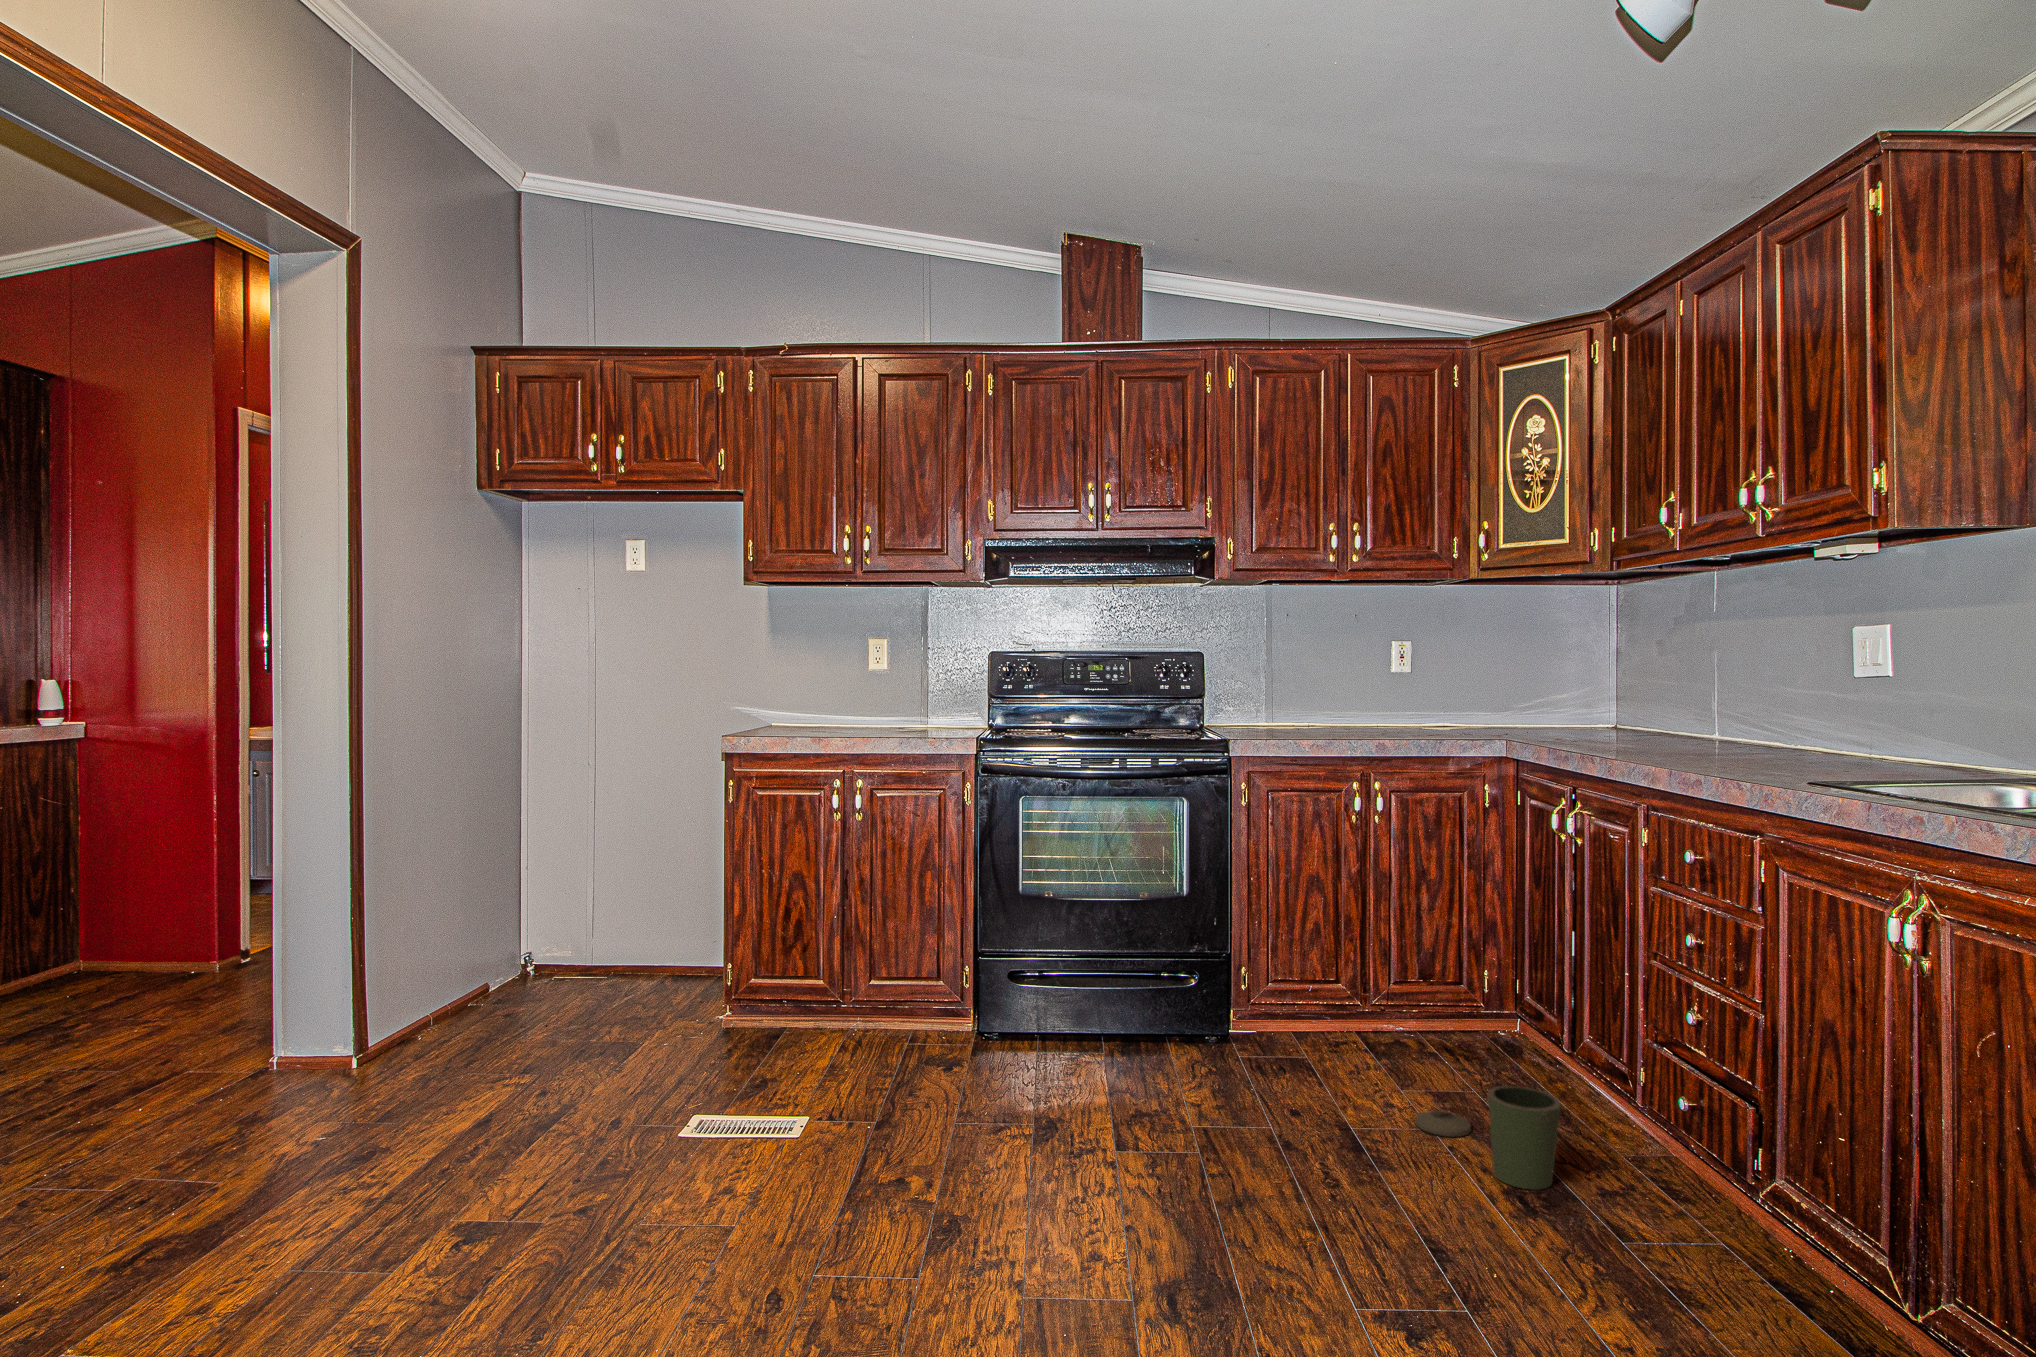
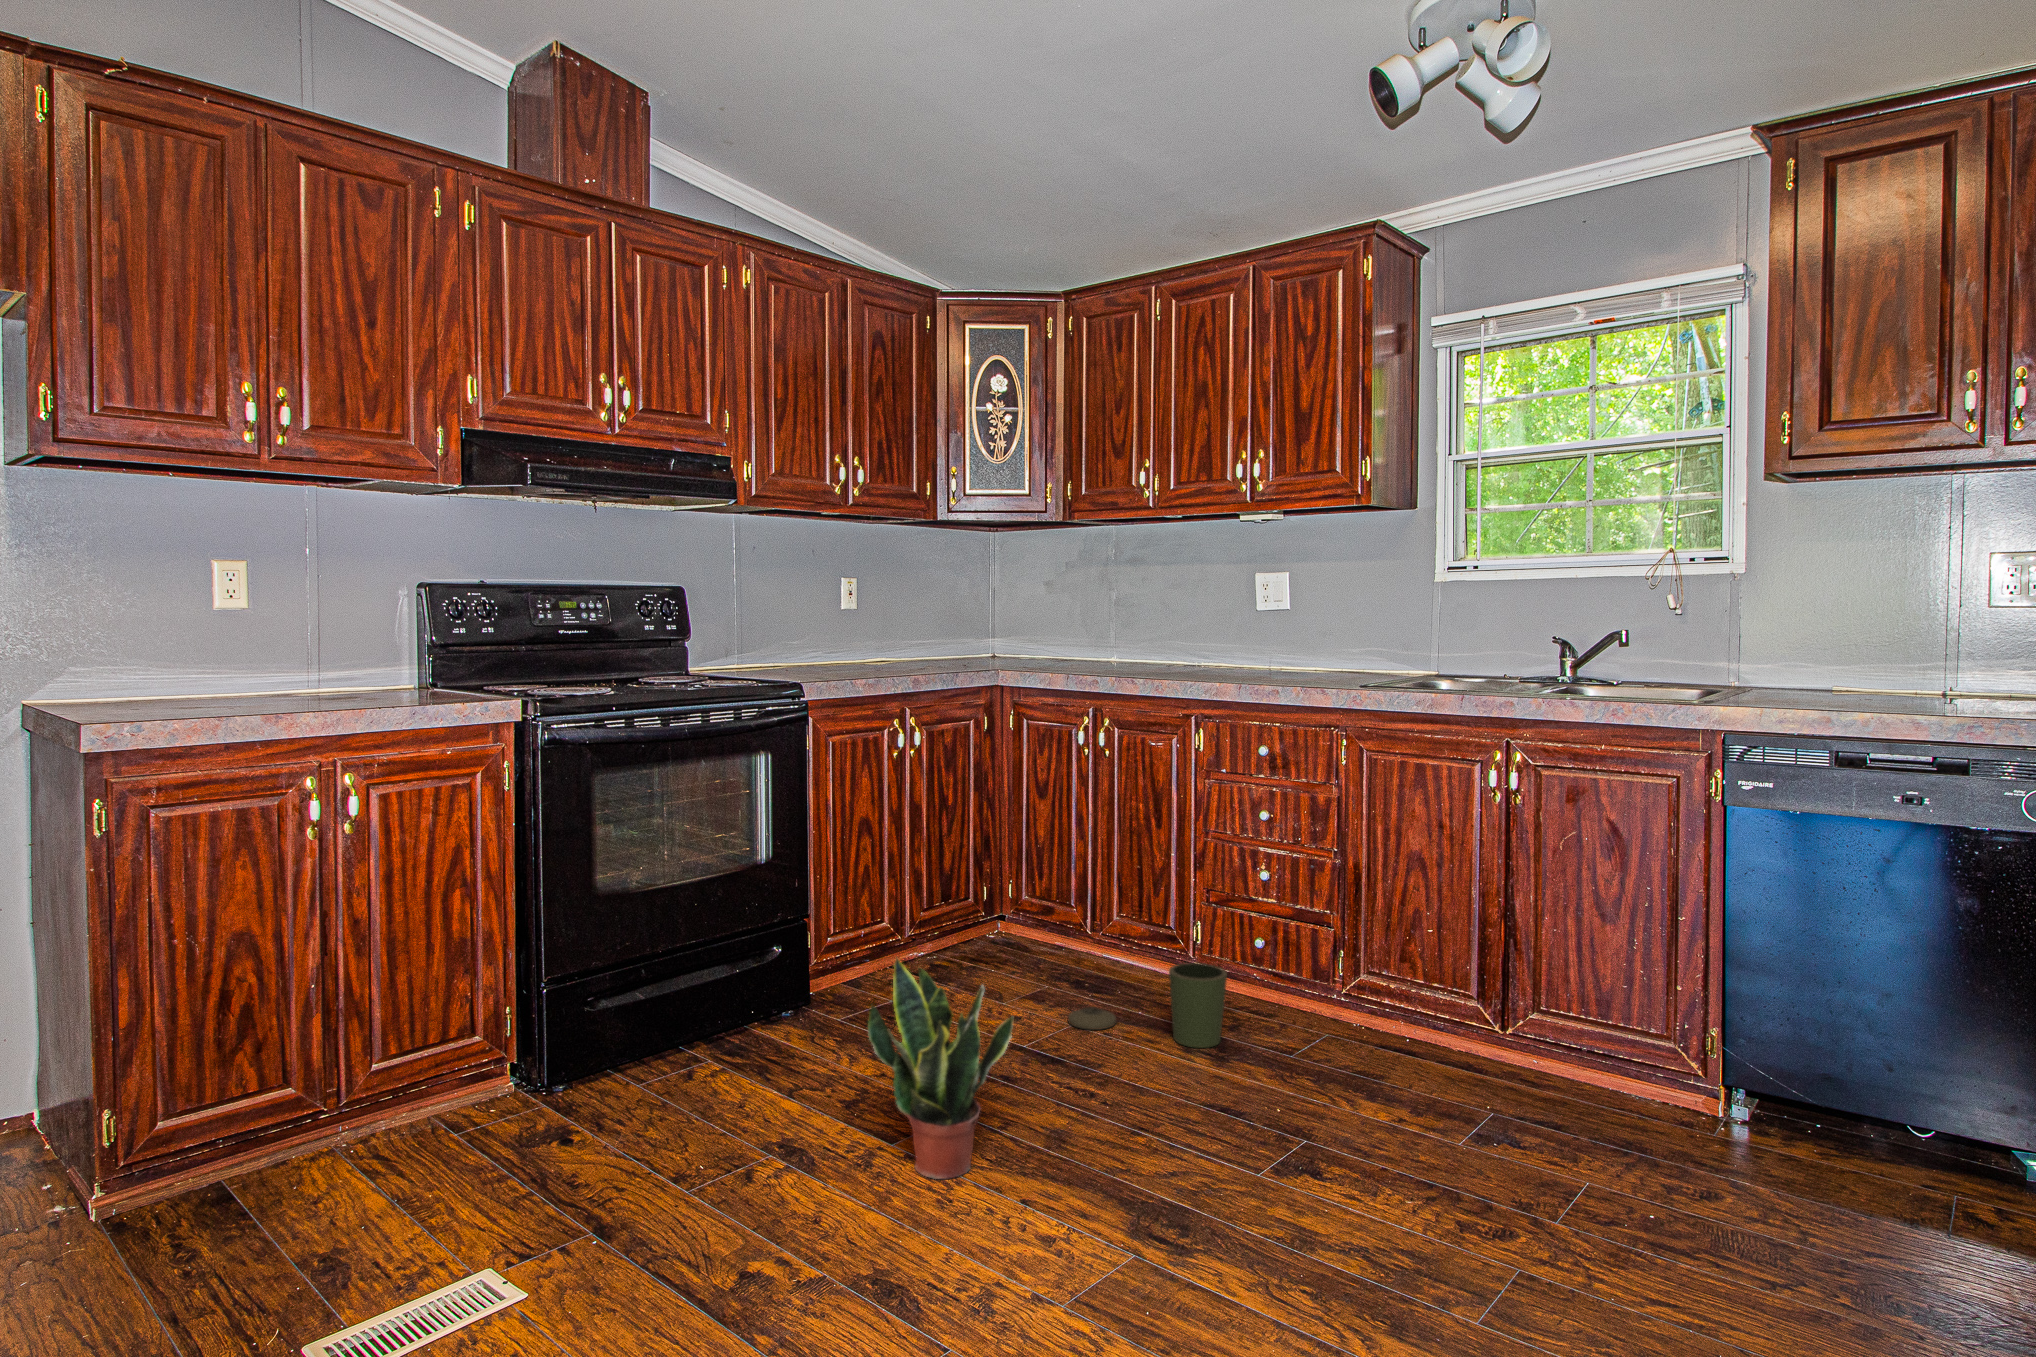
potted plant: none [1053,973,1183,1181] -> present [868,958,1013,1179]

